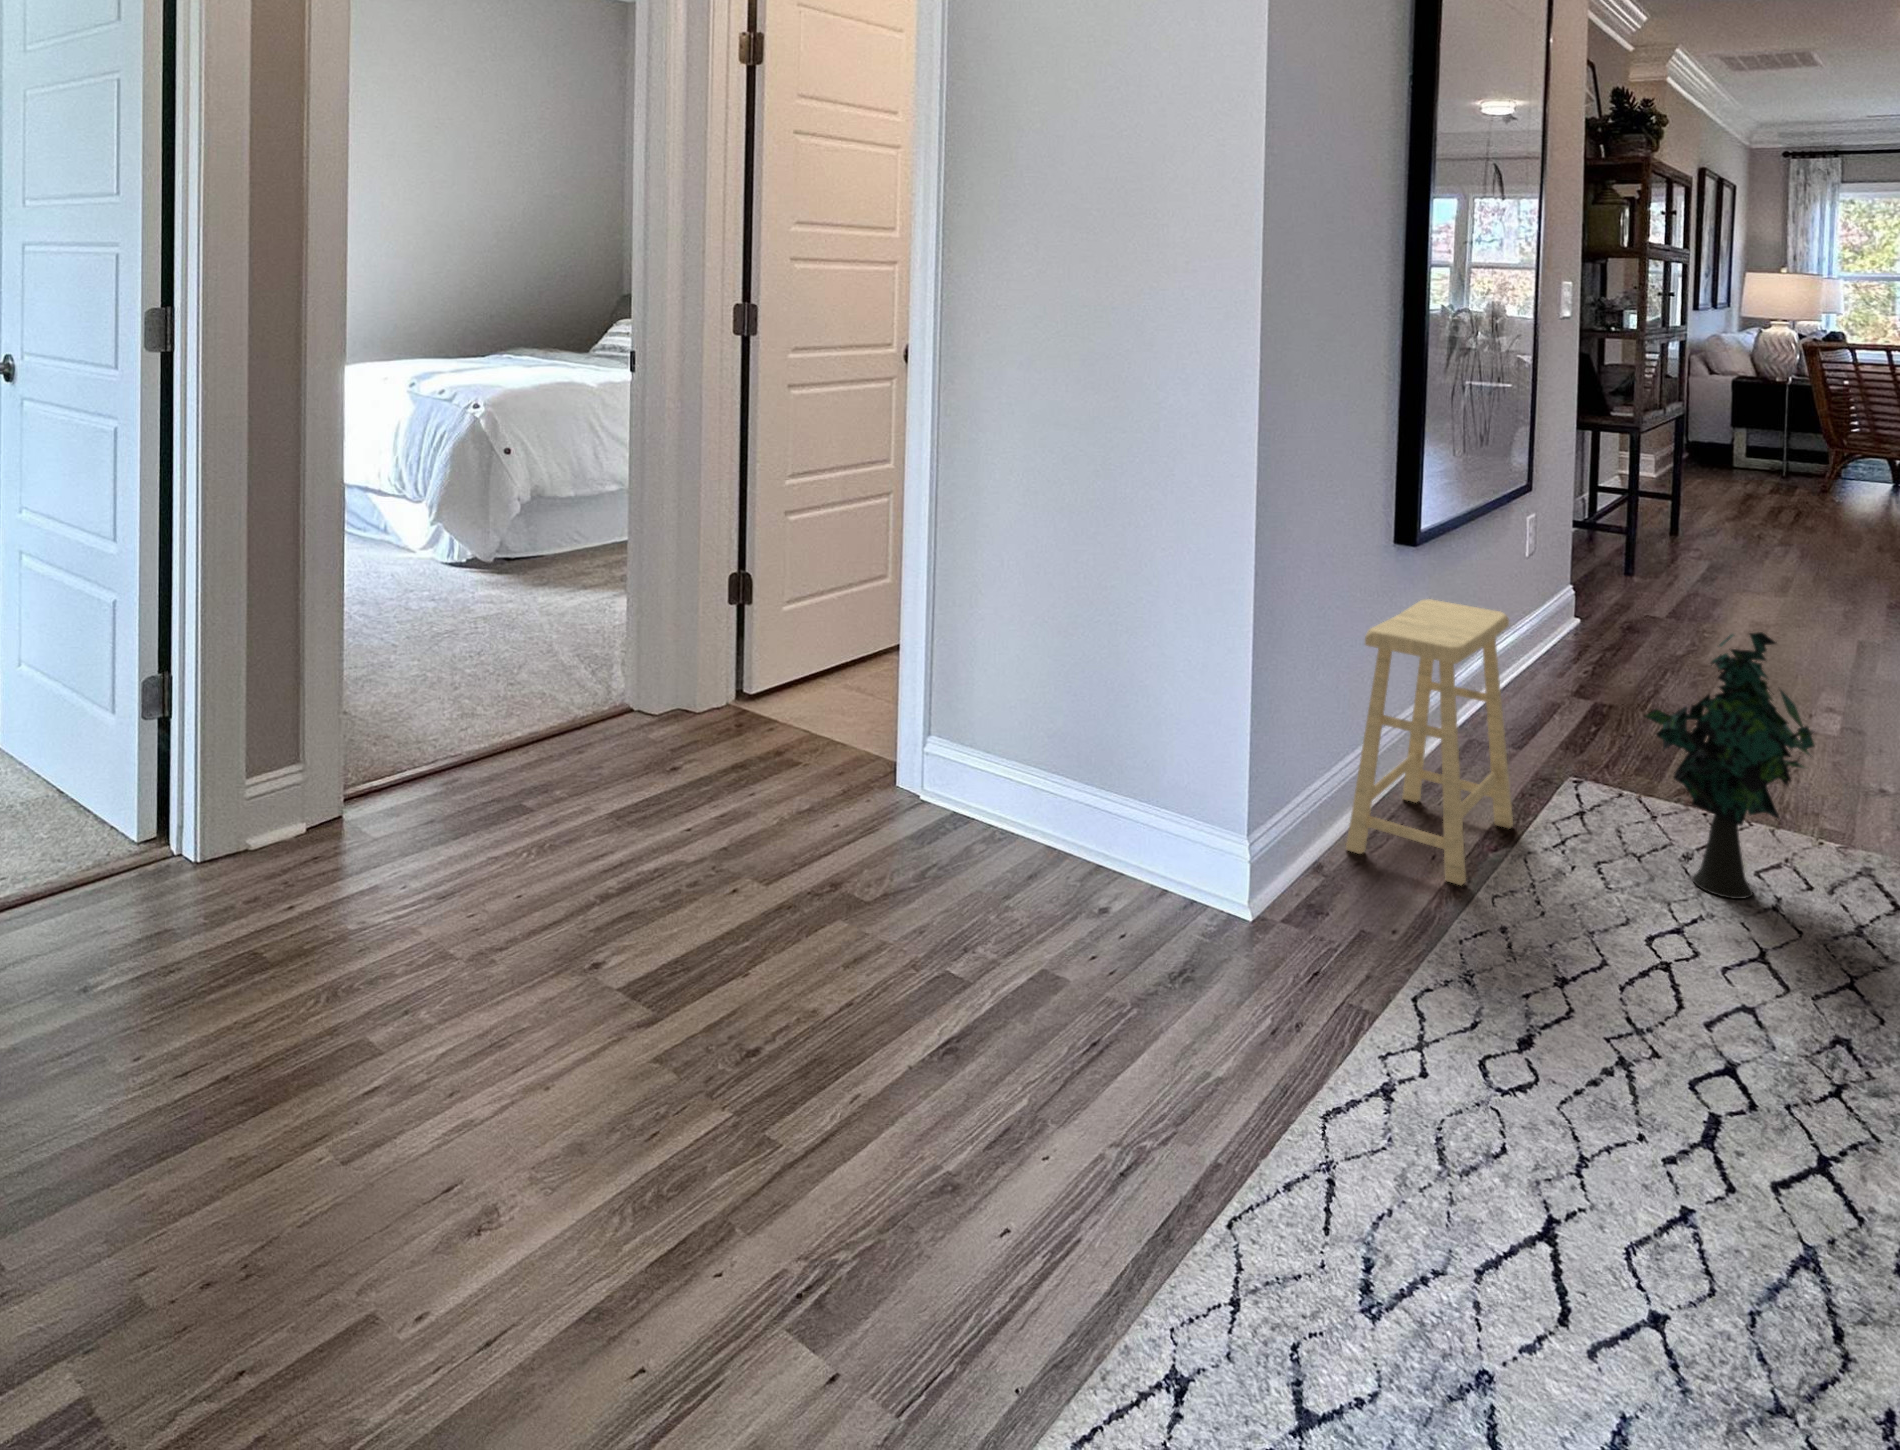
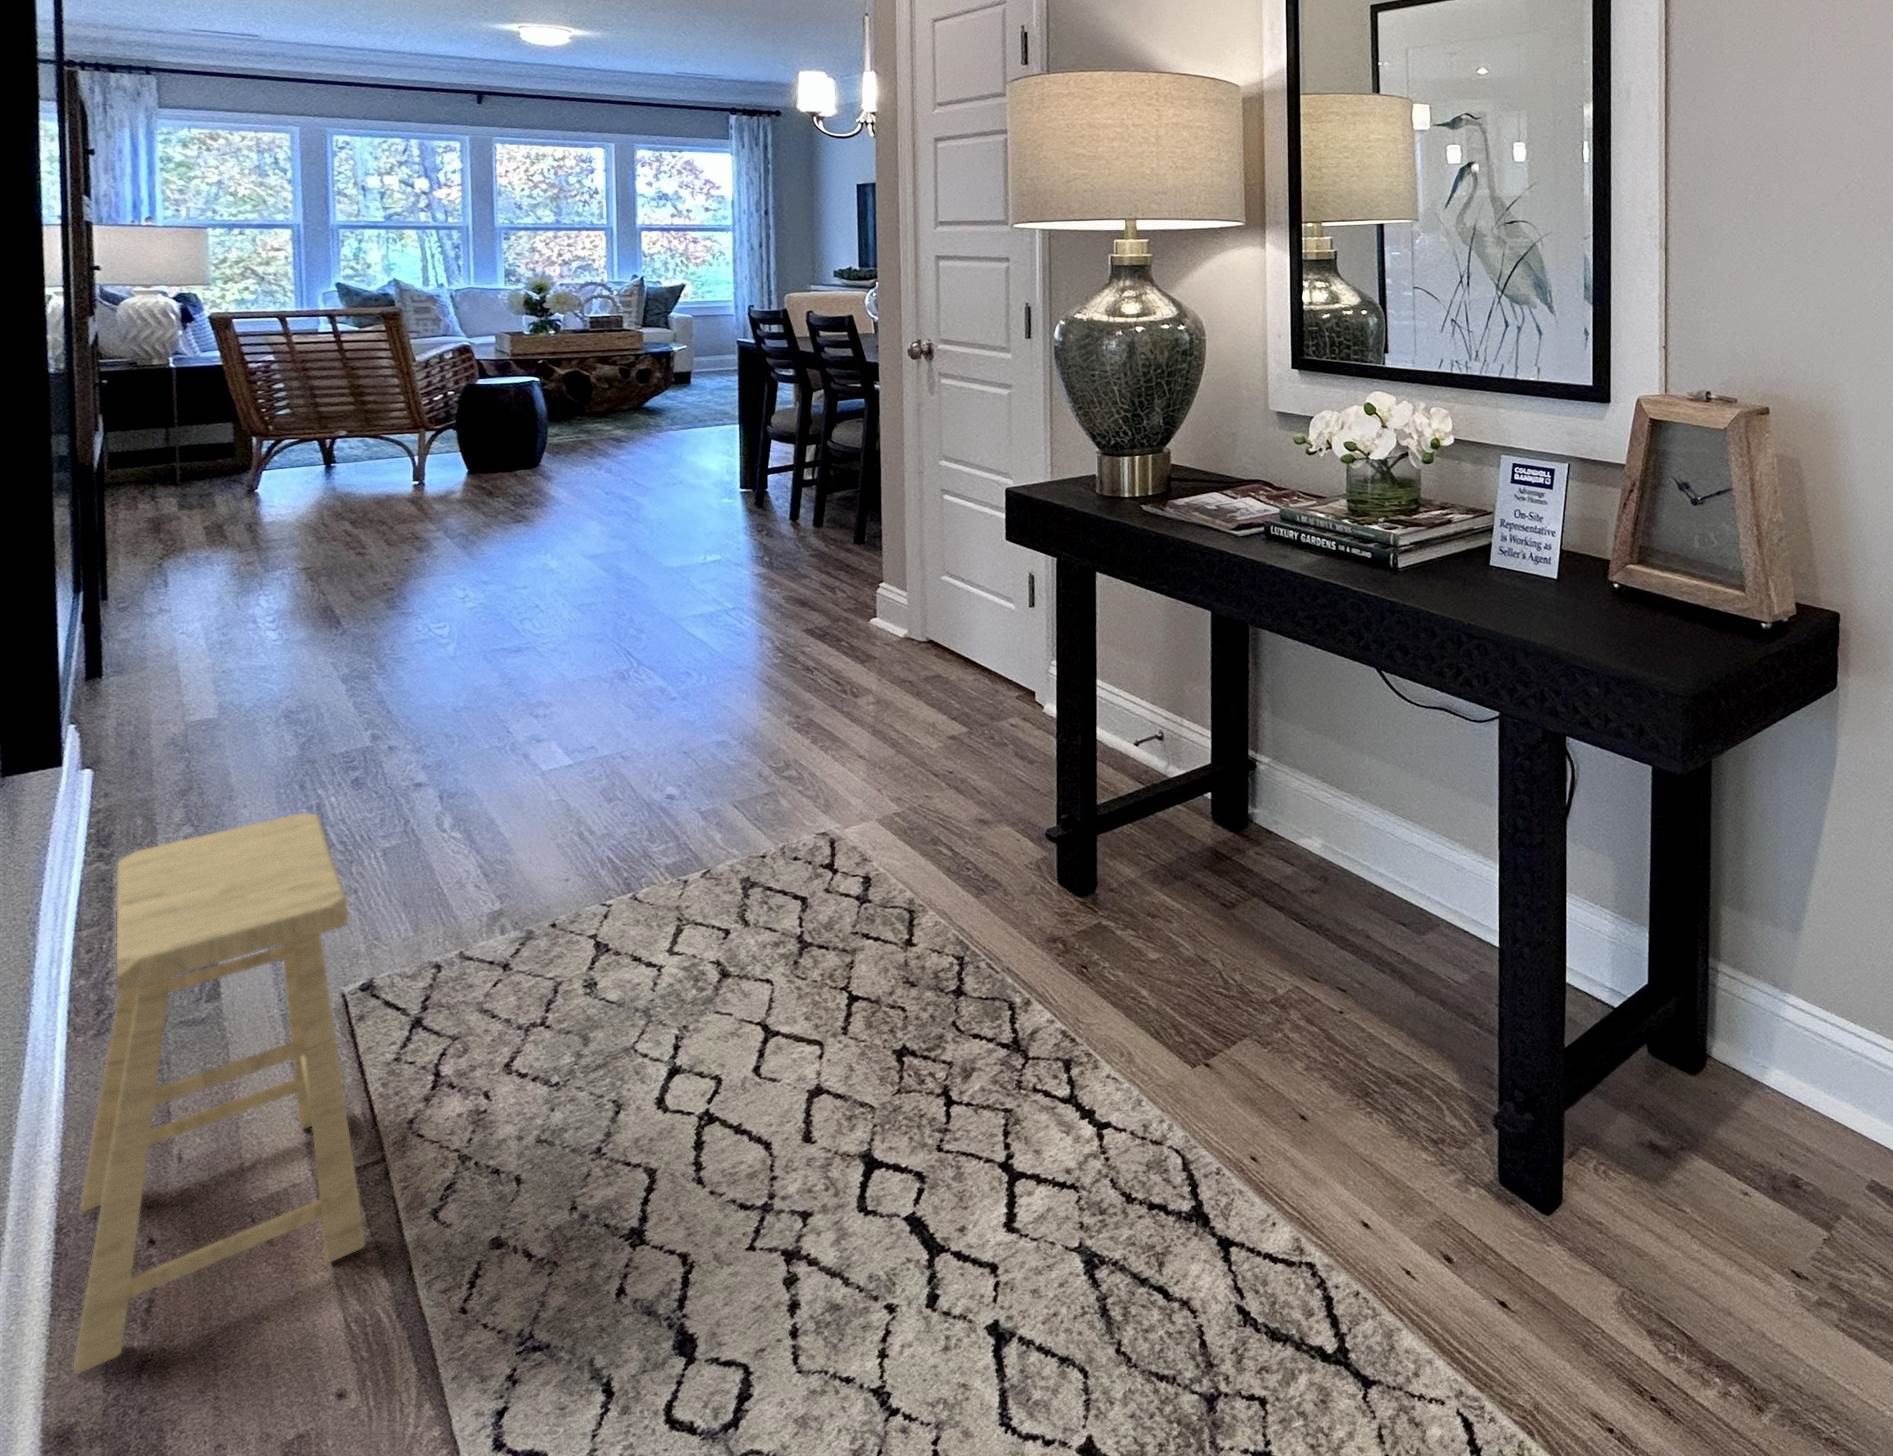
decorative plant: present [1645,632,1814,899] -> none [554,695,750,1013]

